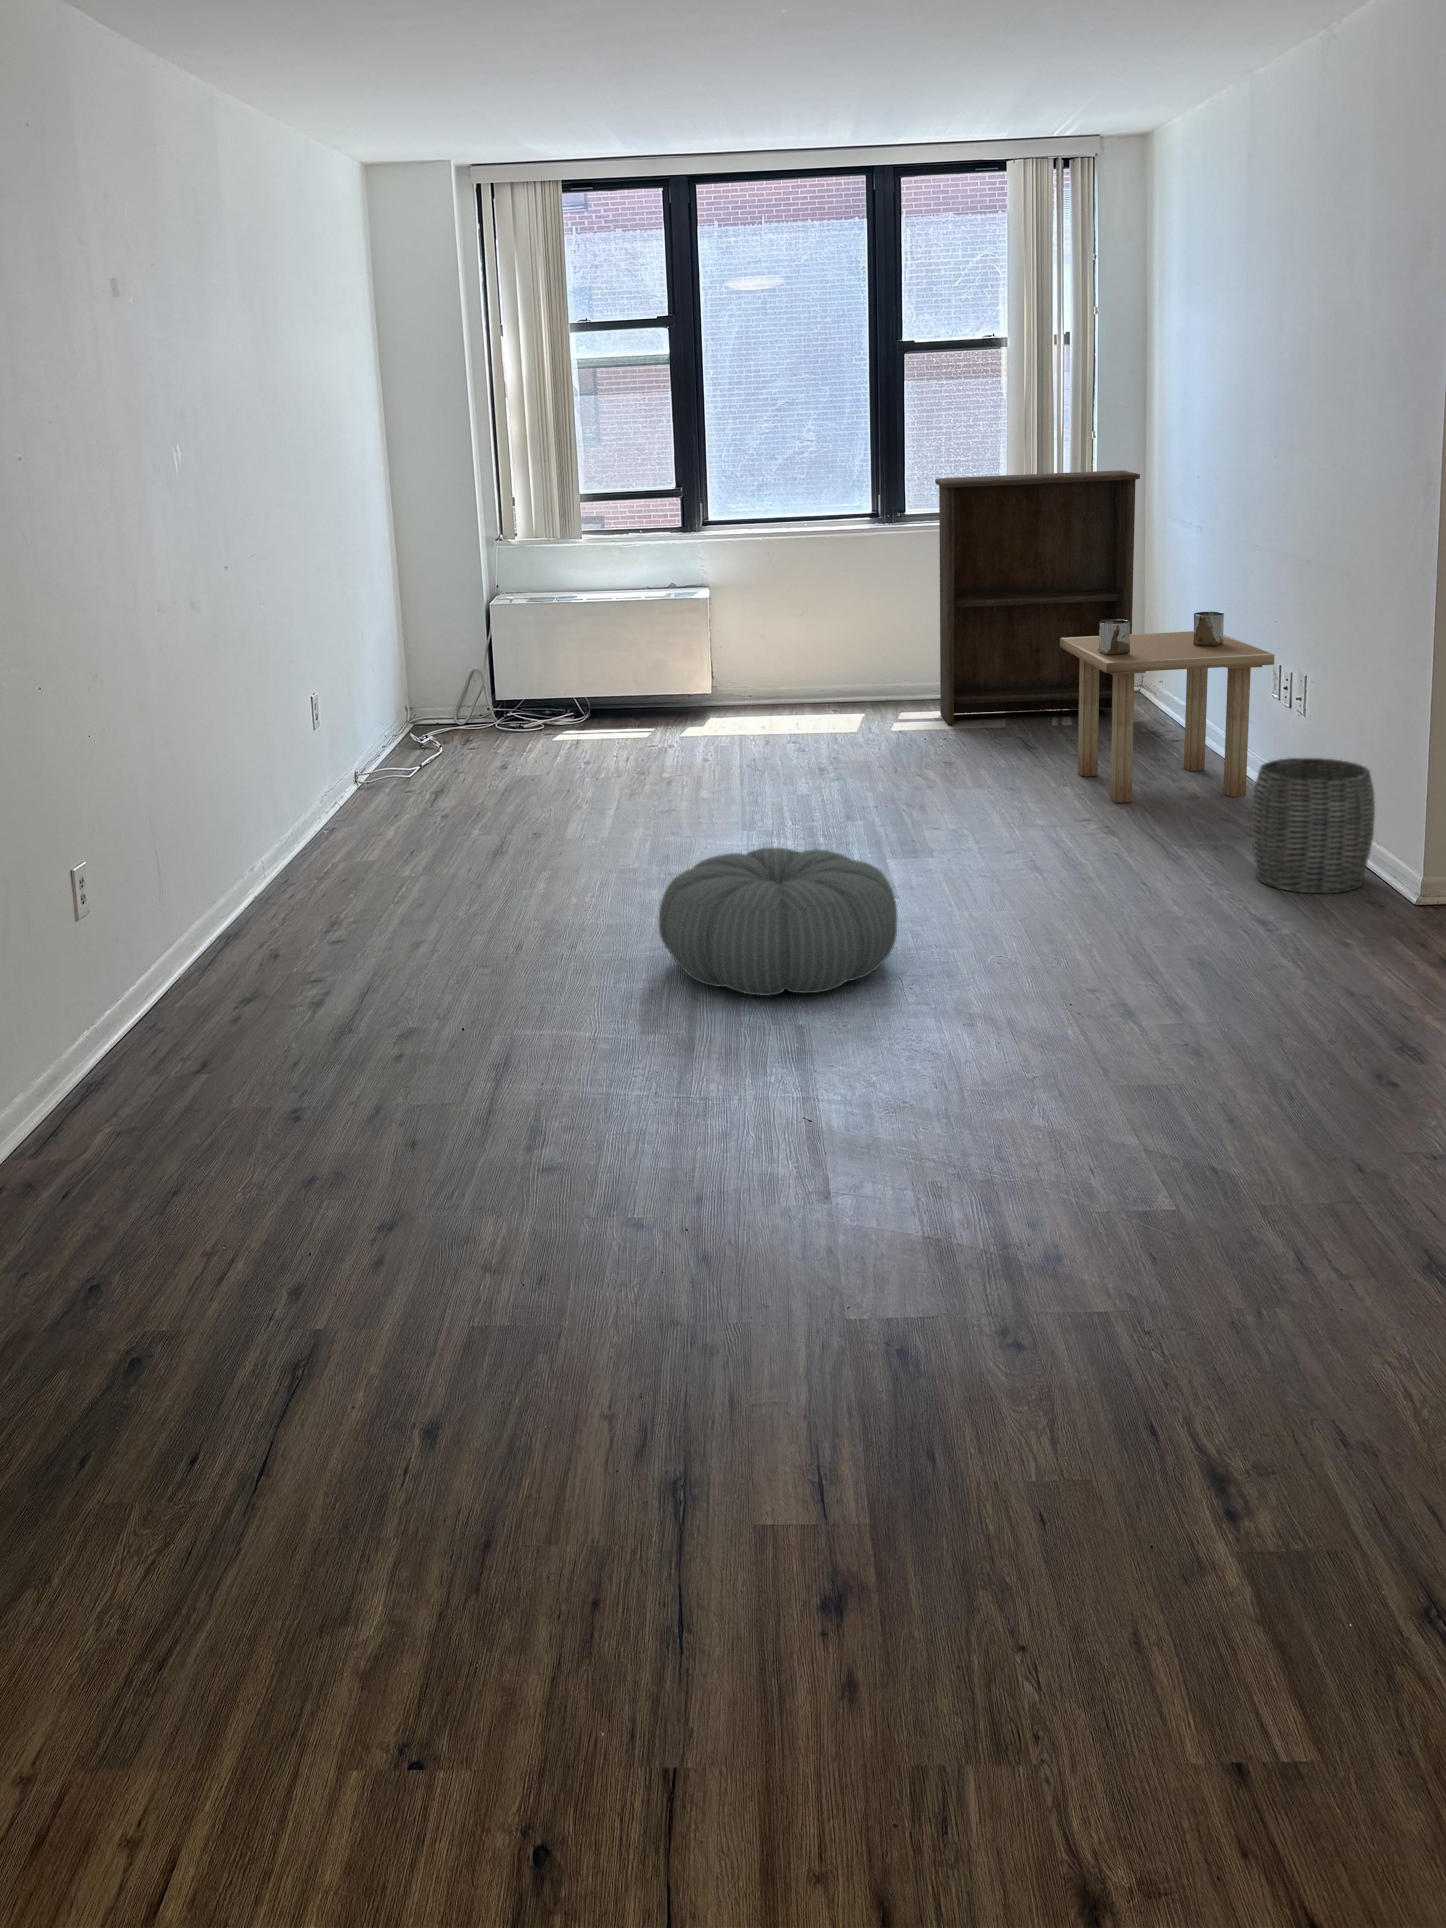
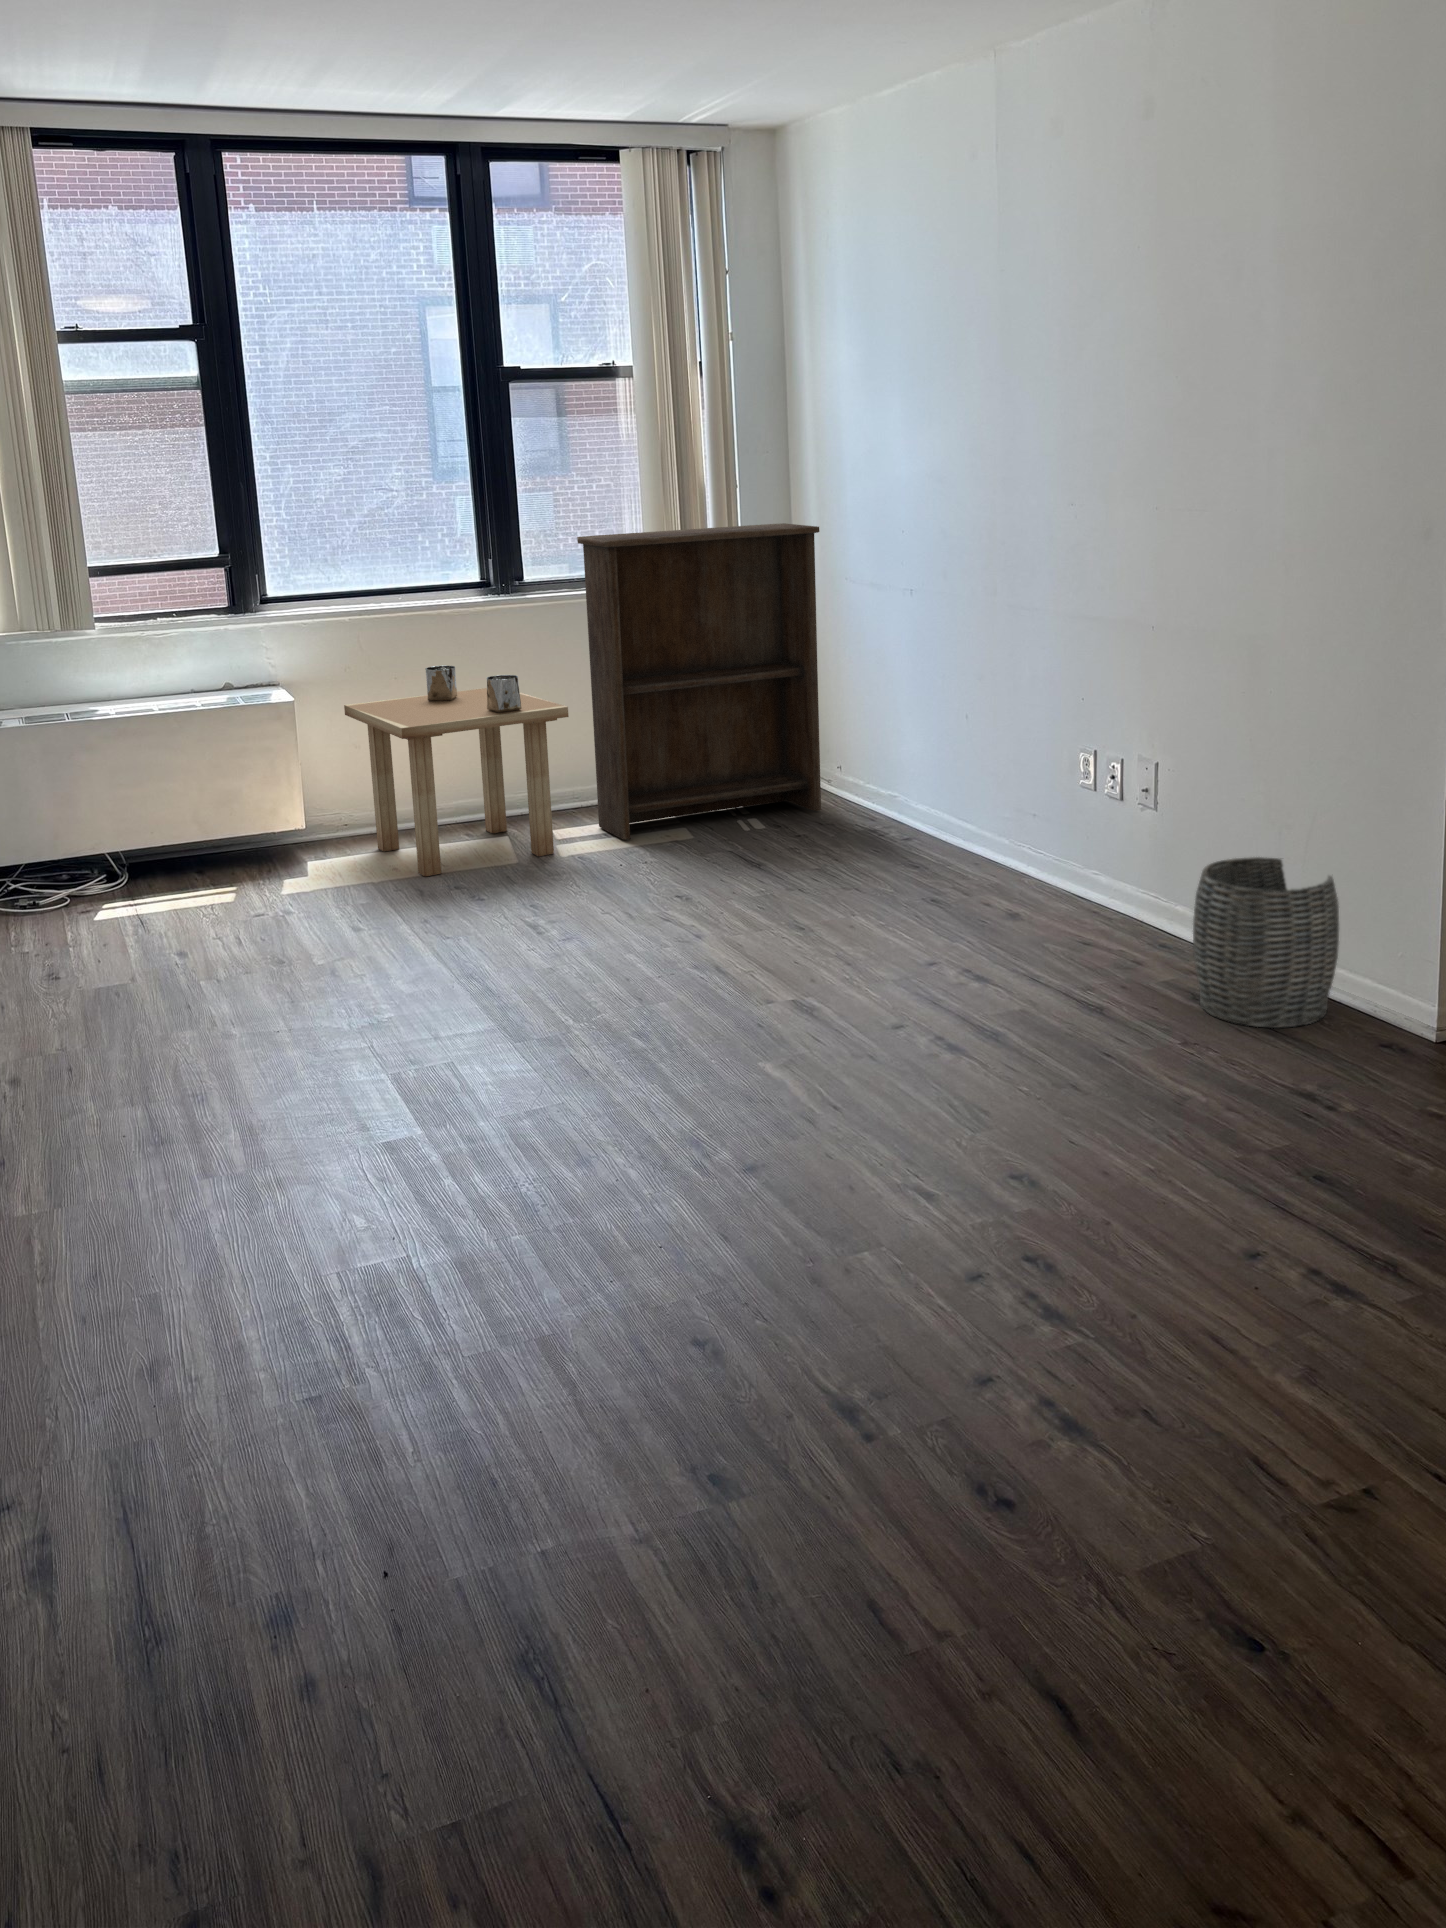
side table: present [1060,612,1275,803] -> present [344,666,569,876]
pouf: present [659,848,897,996] -> none [607,1084,979,1355]

